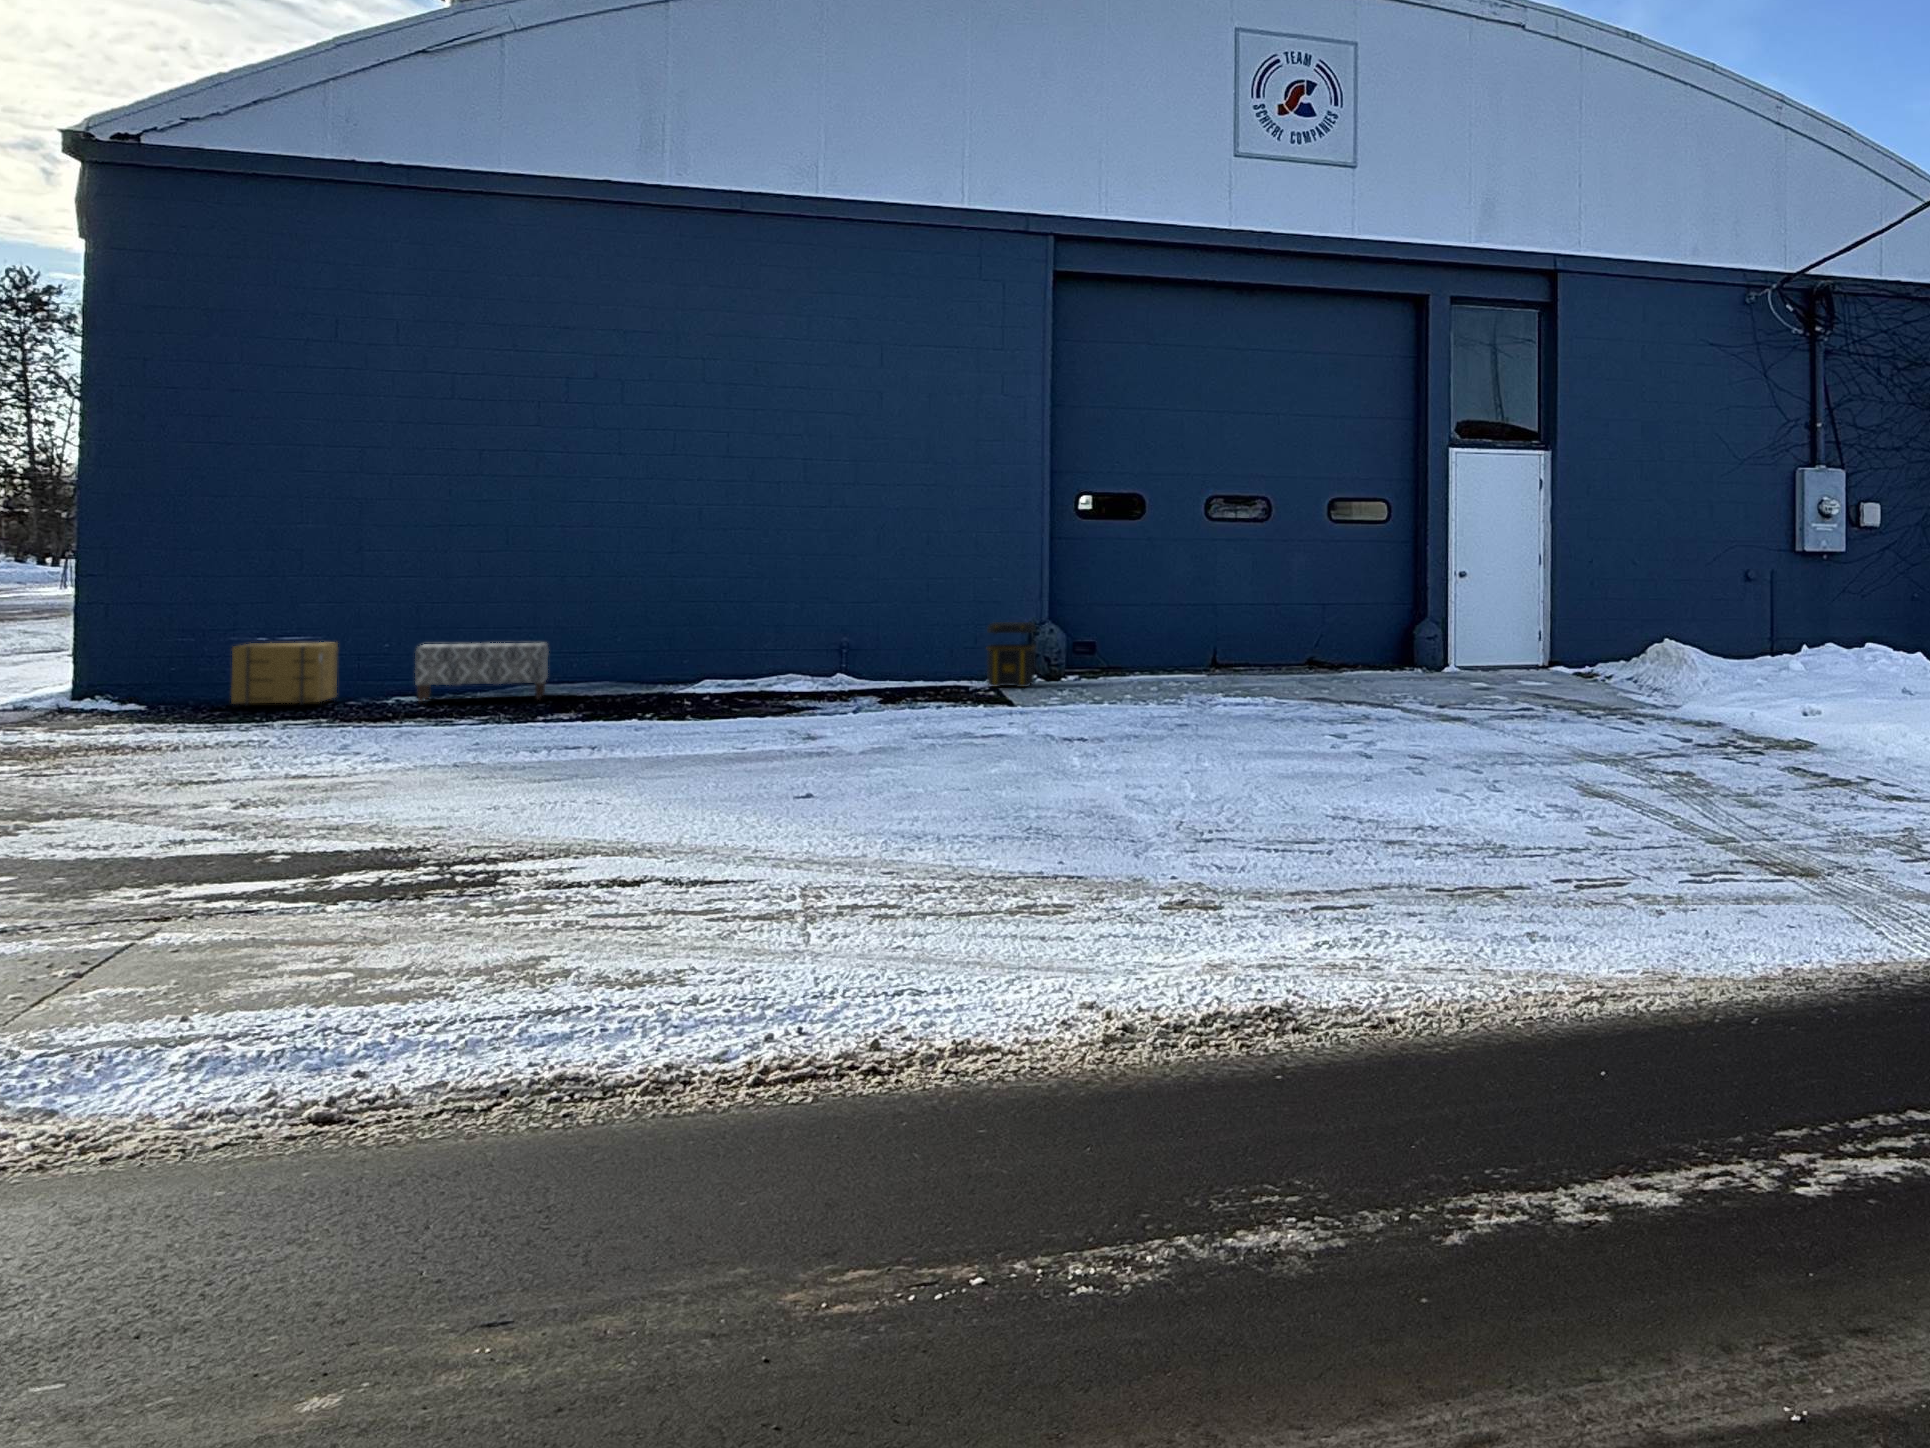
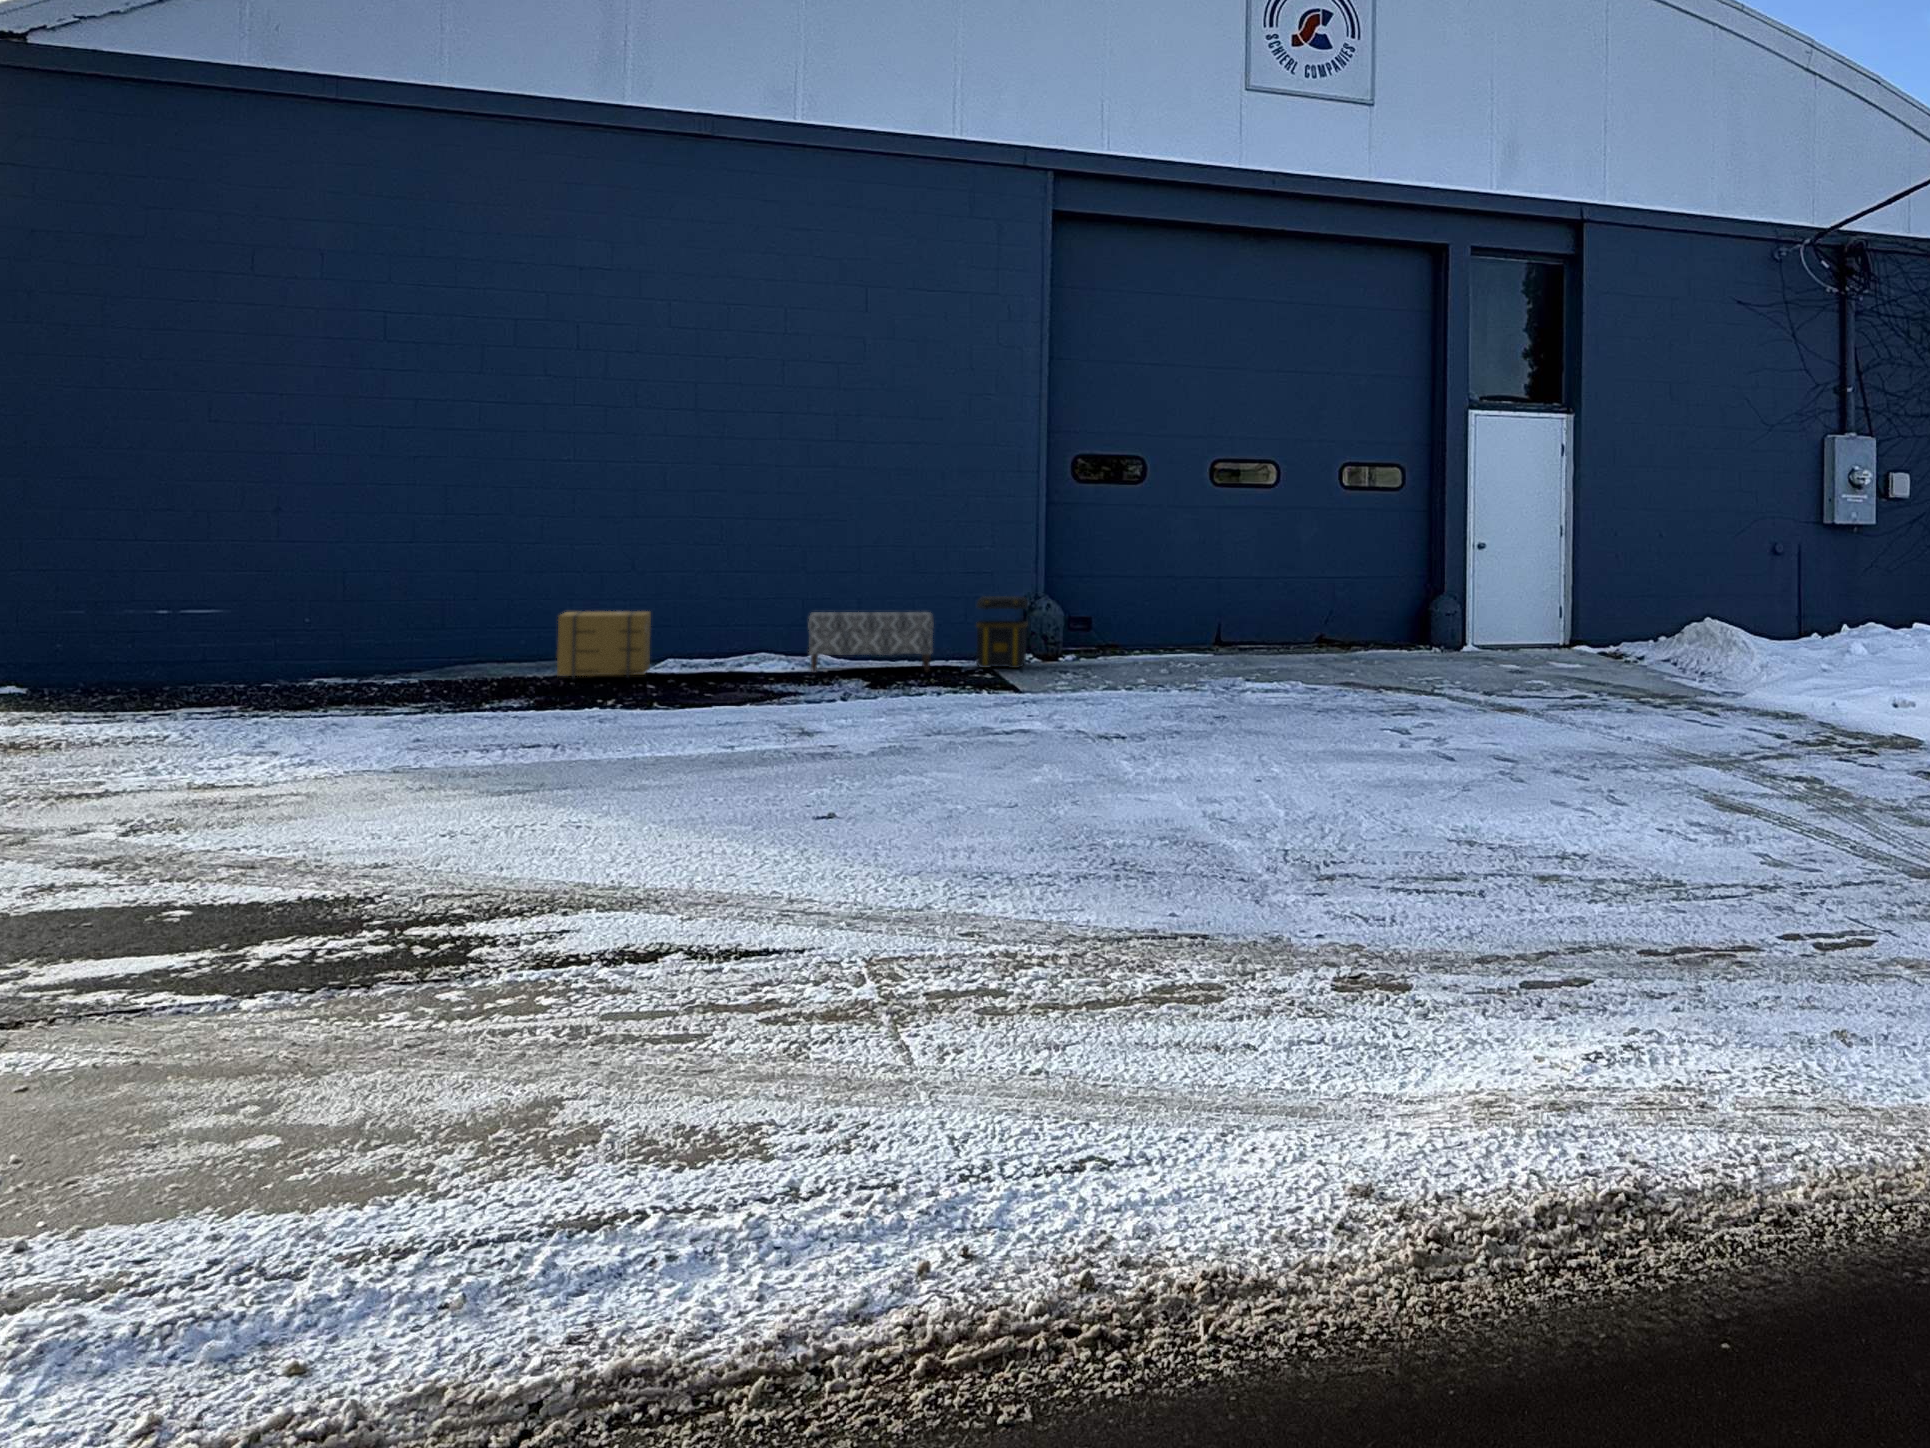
cardboard box: present [231,642,338,704] -> present [557,611,651,678]
bench: present [415,643,549,702] -> present [809,612,934,673]

